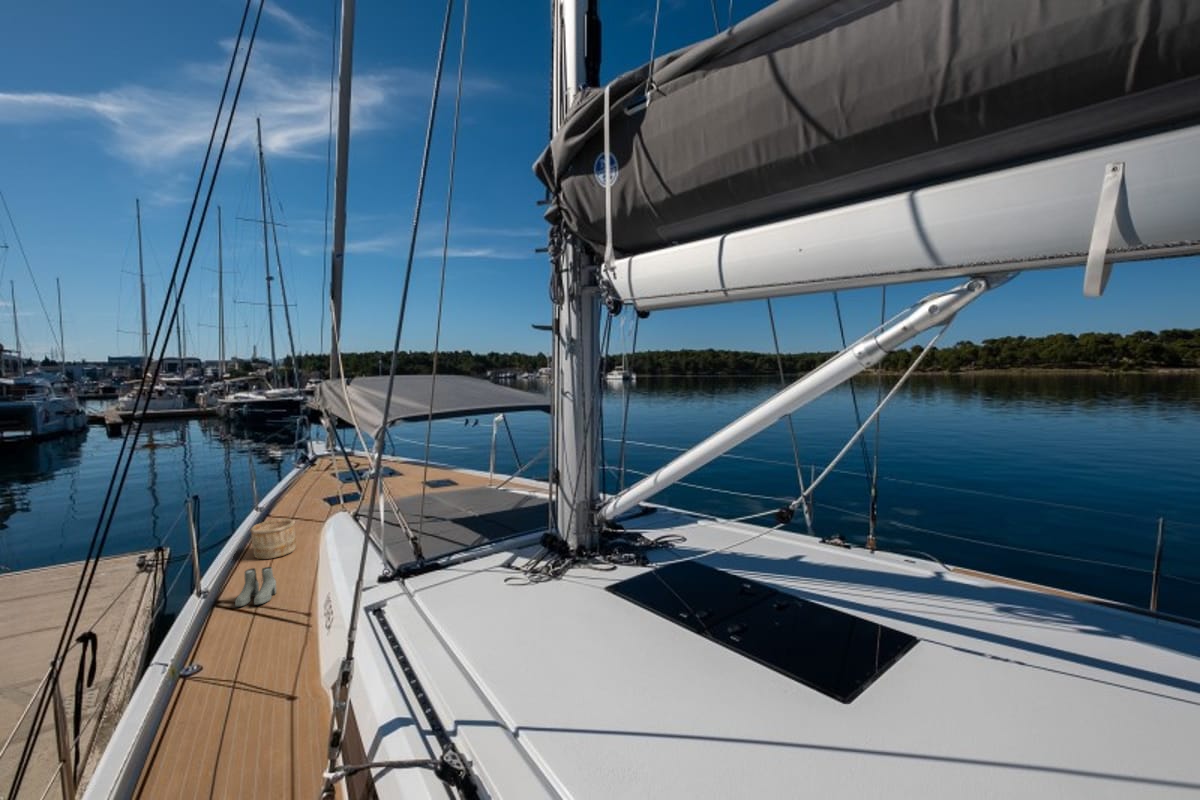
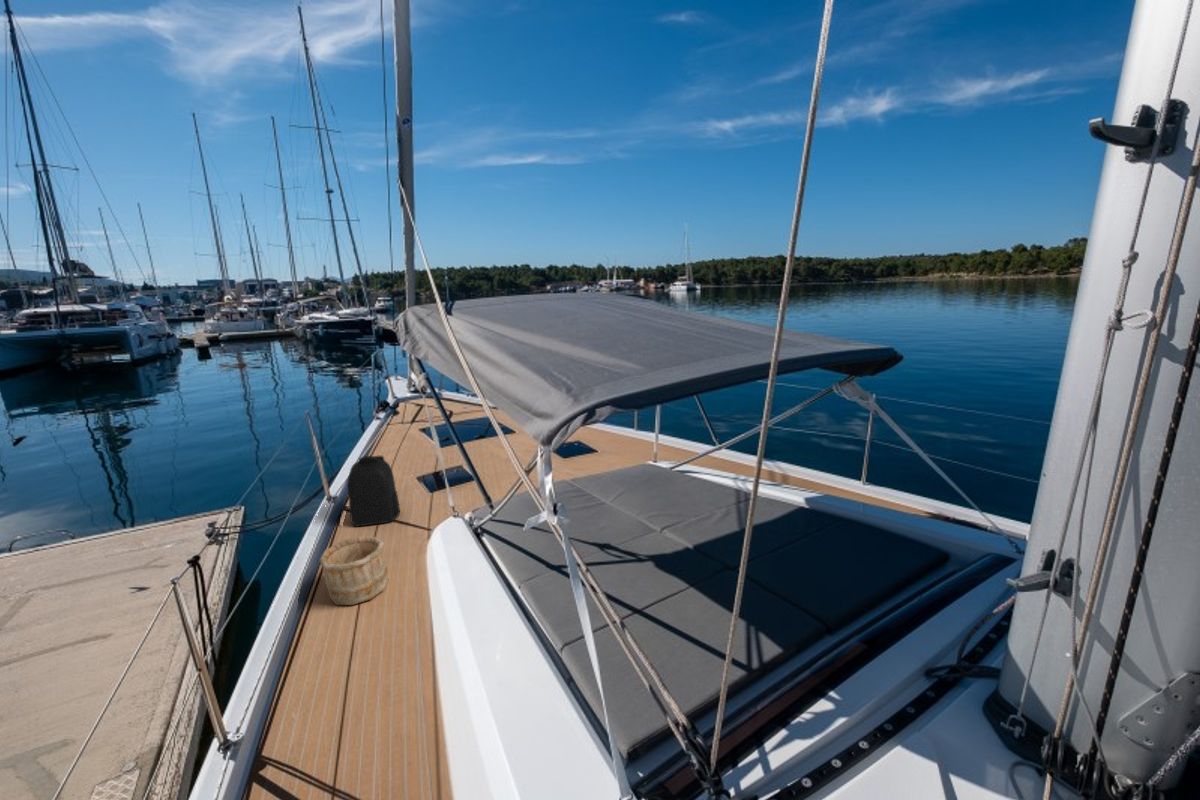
backpack: none [271,476,309,526] -> present [347,456,400,526]
boots: present [235,567,276,607] -> none [299,665,366,745]

